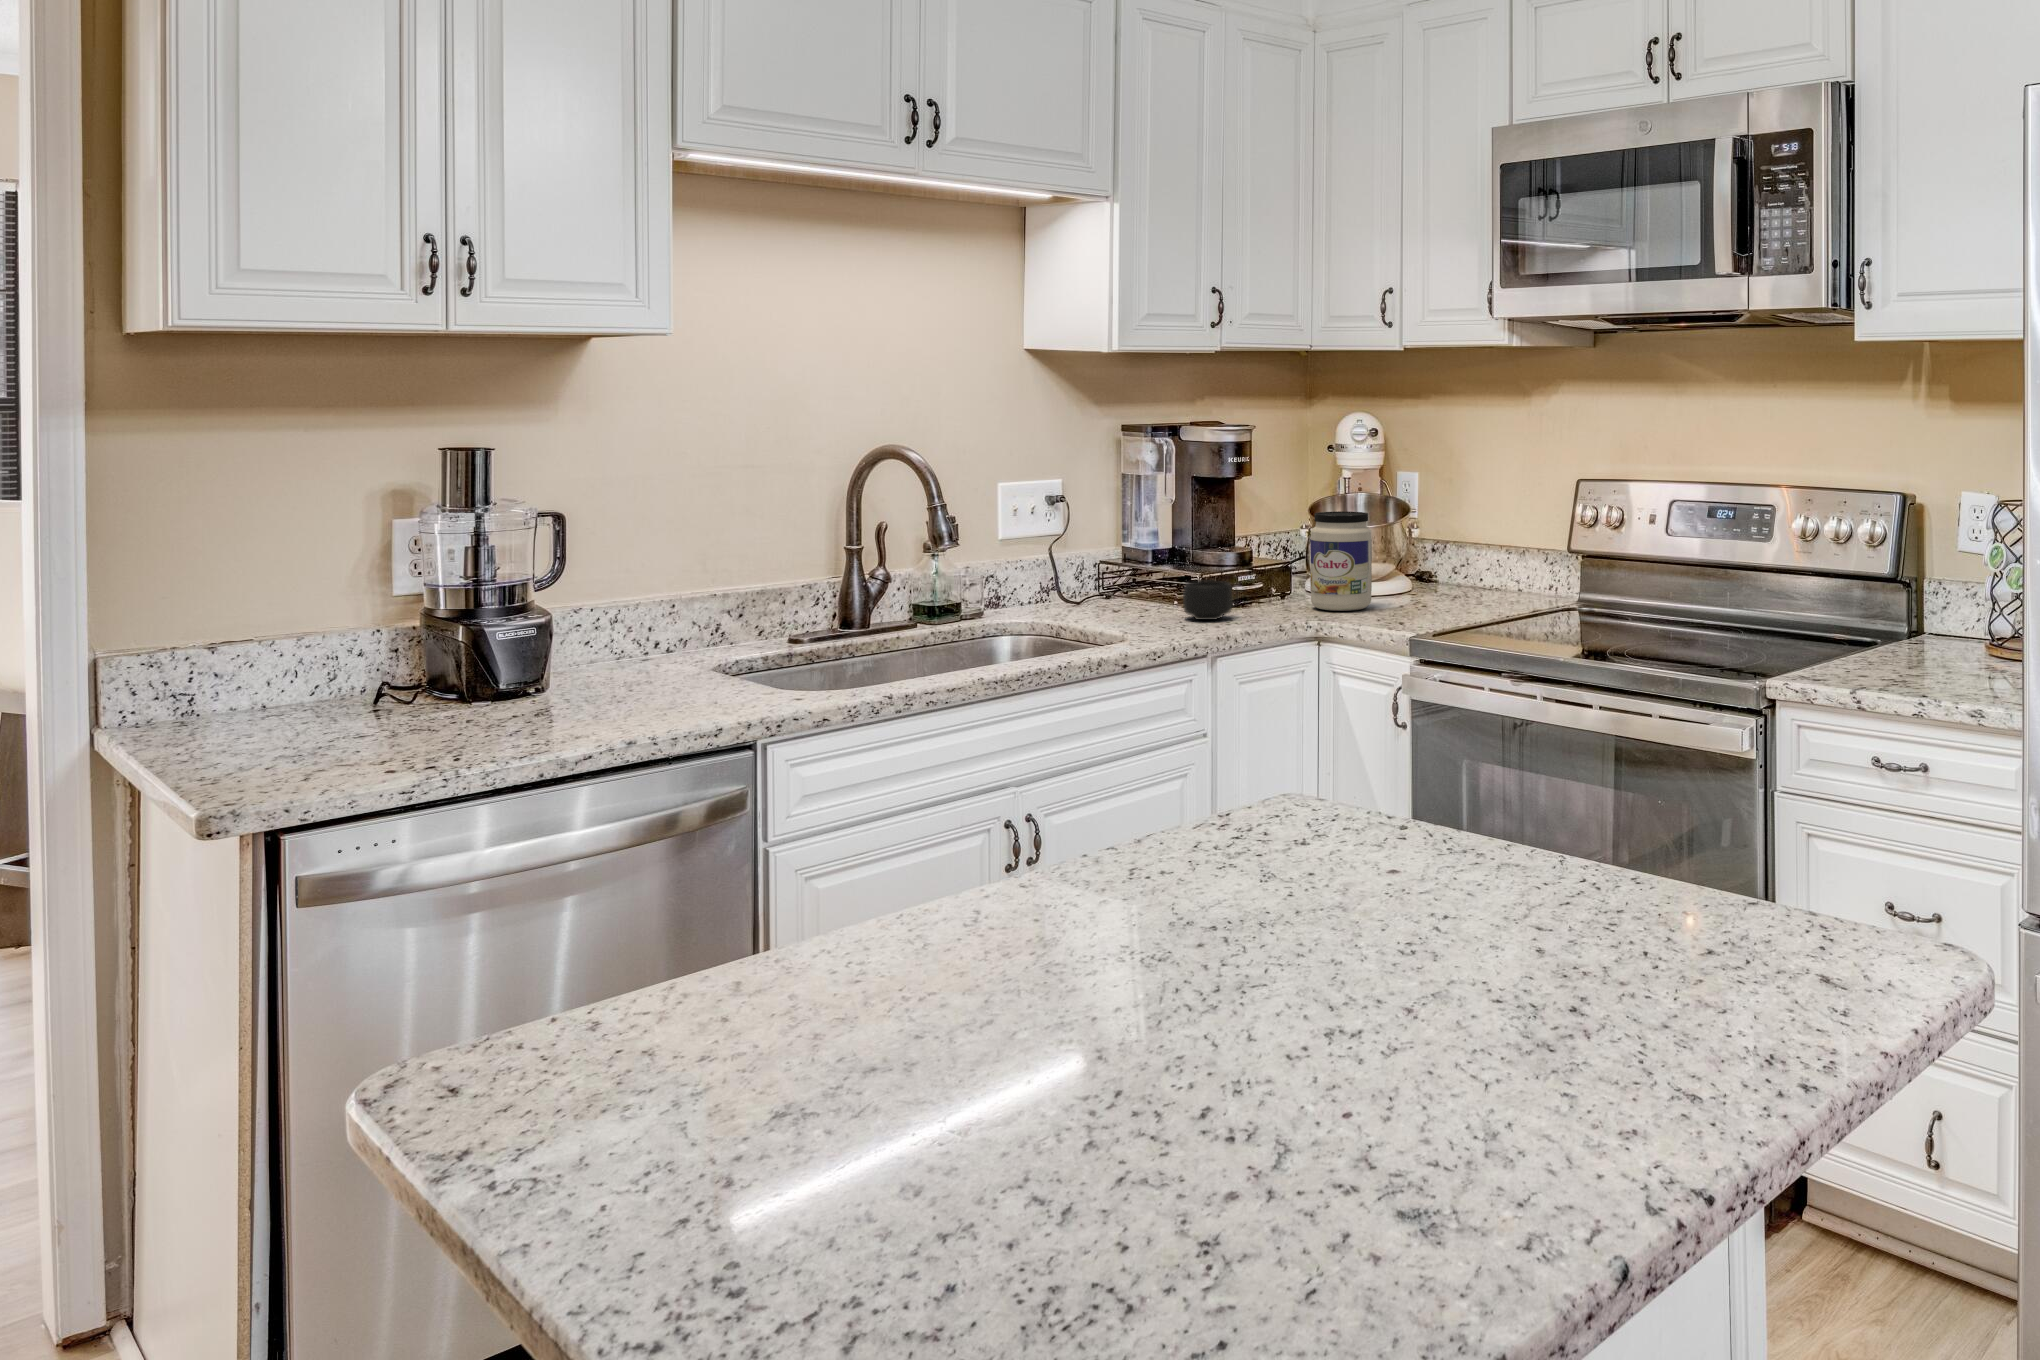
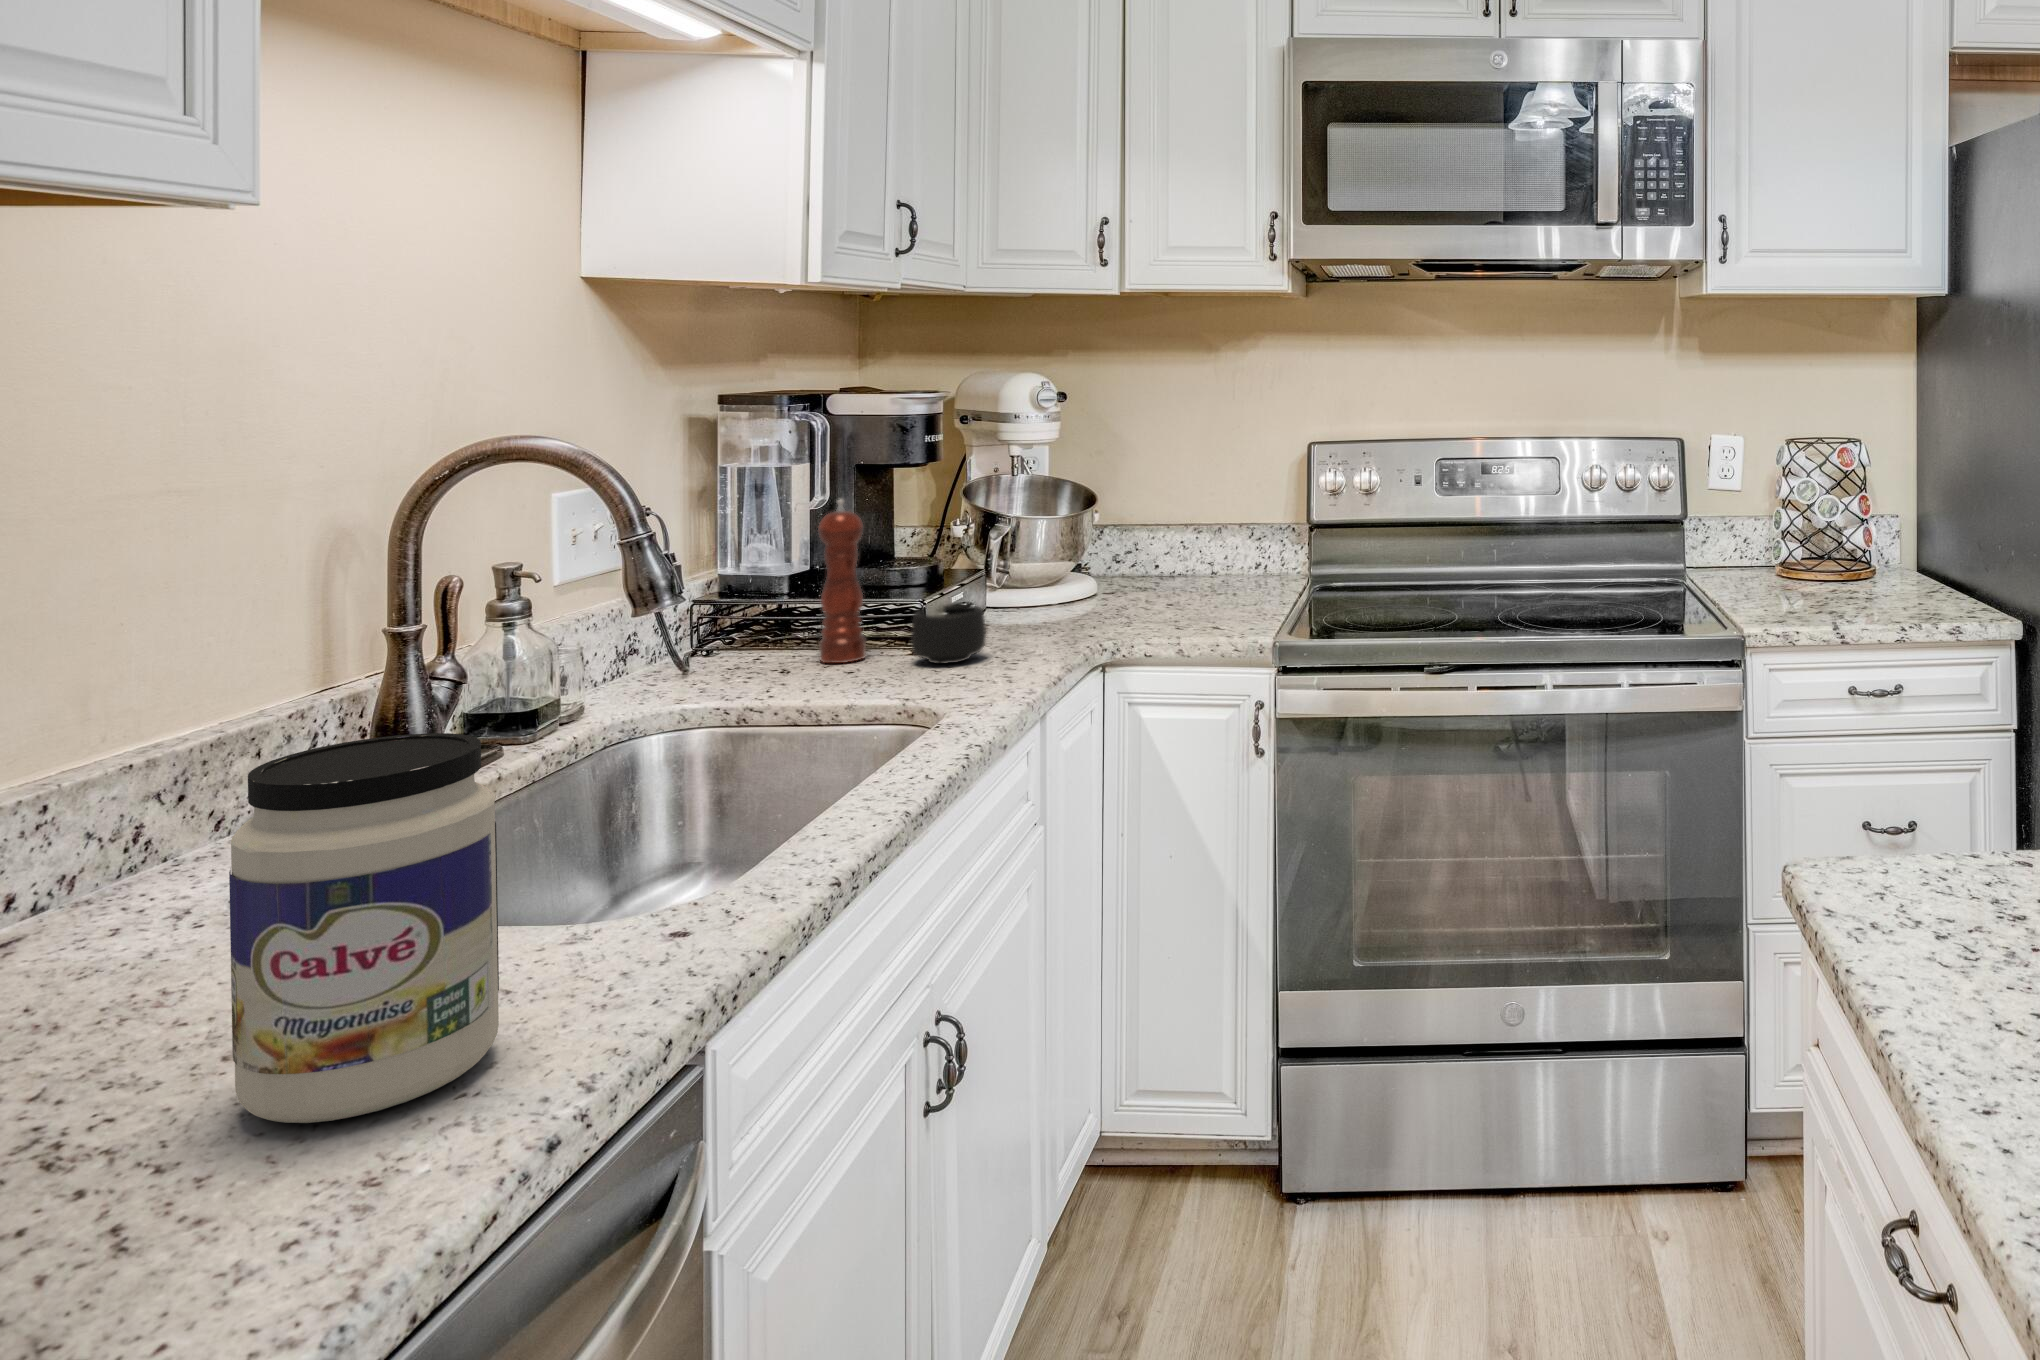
pepper mill: none [1148,500,1177,612] -> present [818,500,866,663]
jar: present [1310,511,1372,611] -> present [229,733,499,1123]

